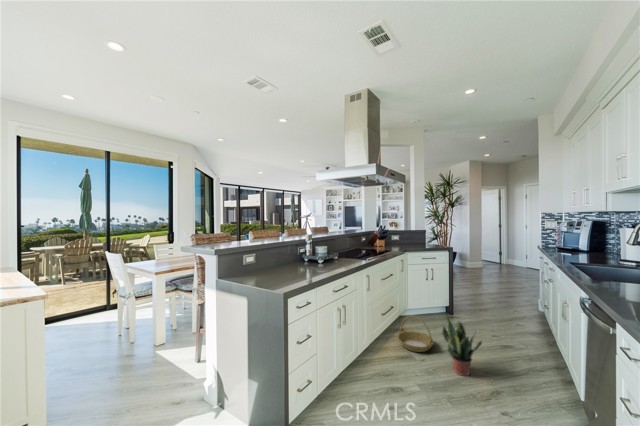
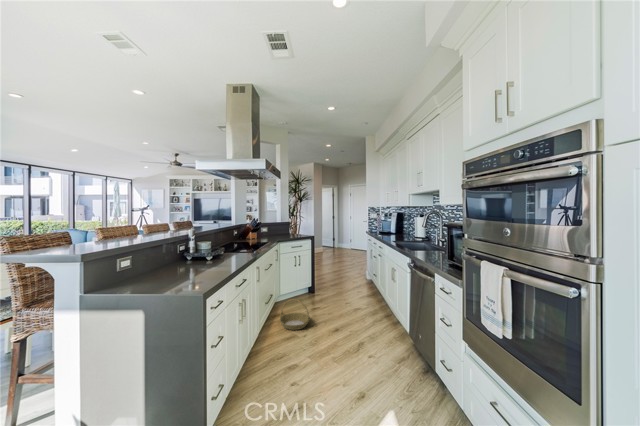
potted plant: present [442,318,482,376] -> none [320,294,349,339]

